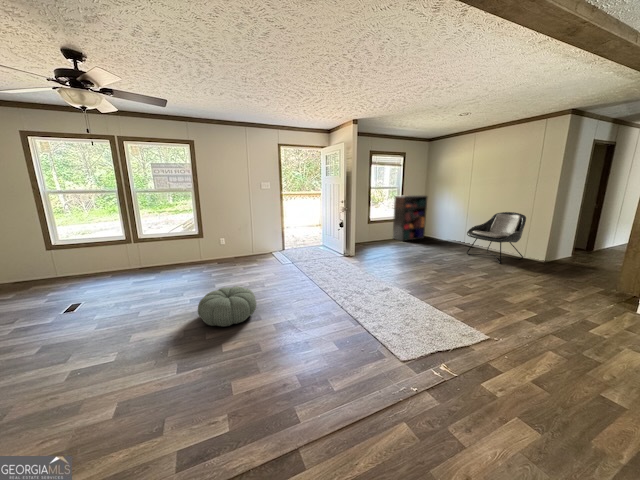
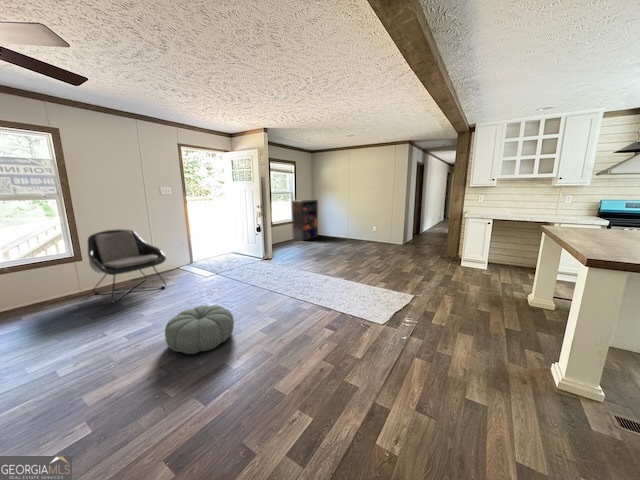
lounge chair: present [467,212,526,264] -> present [87,229,166,304]

